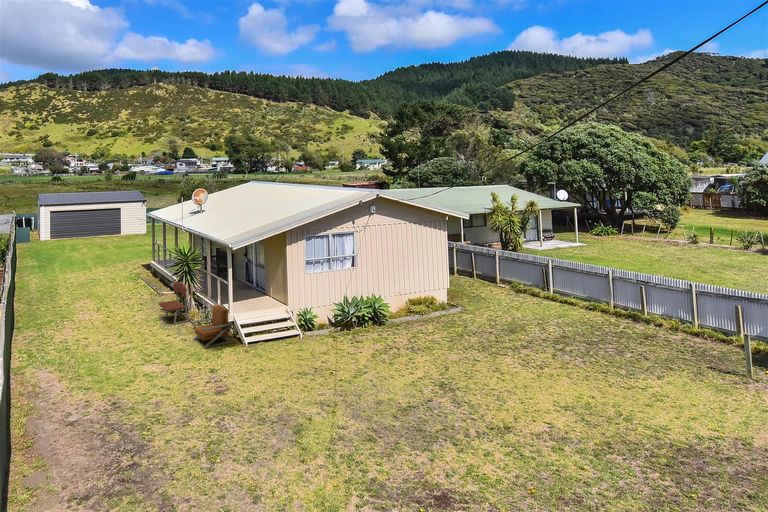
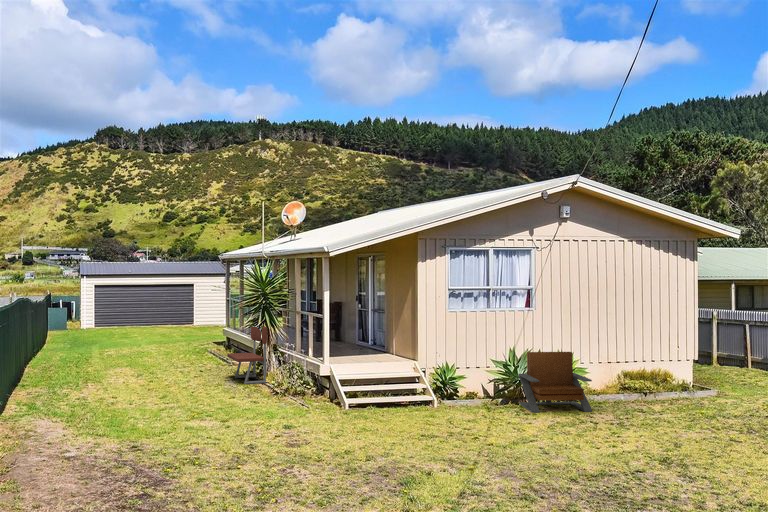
lounge chair: present [192,305,234,349] -> present [519,352,592,413]

